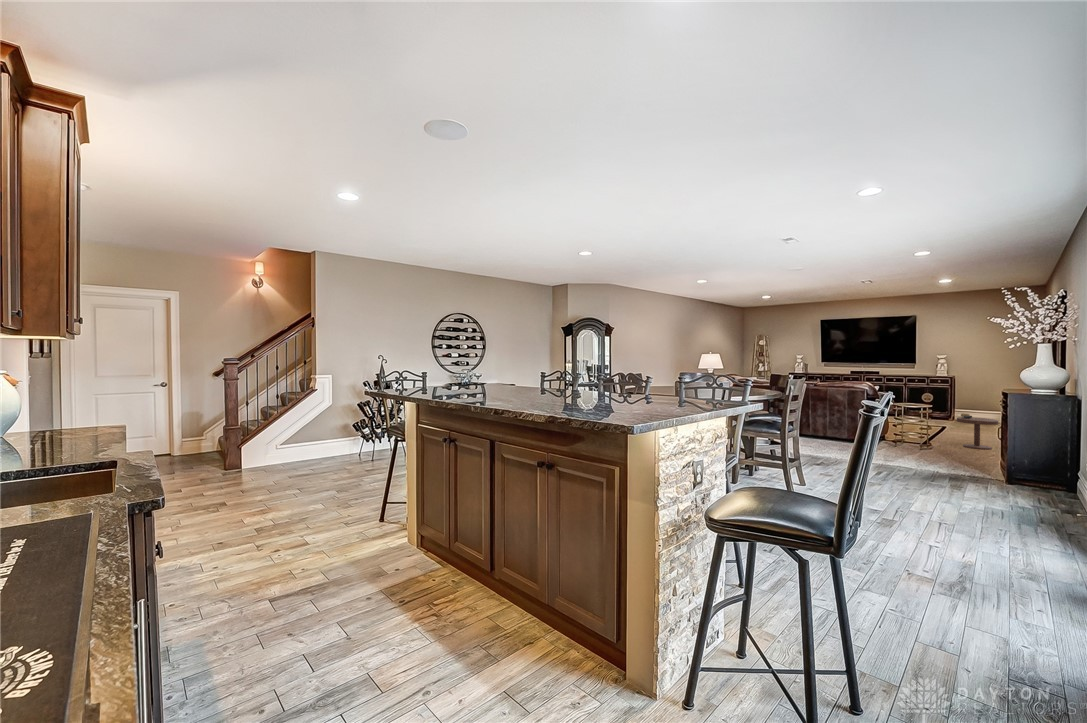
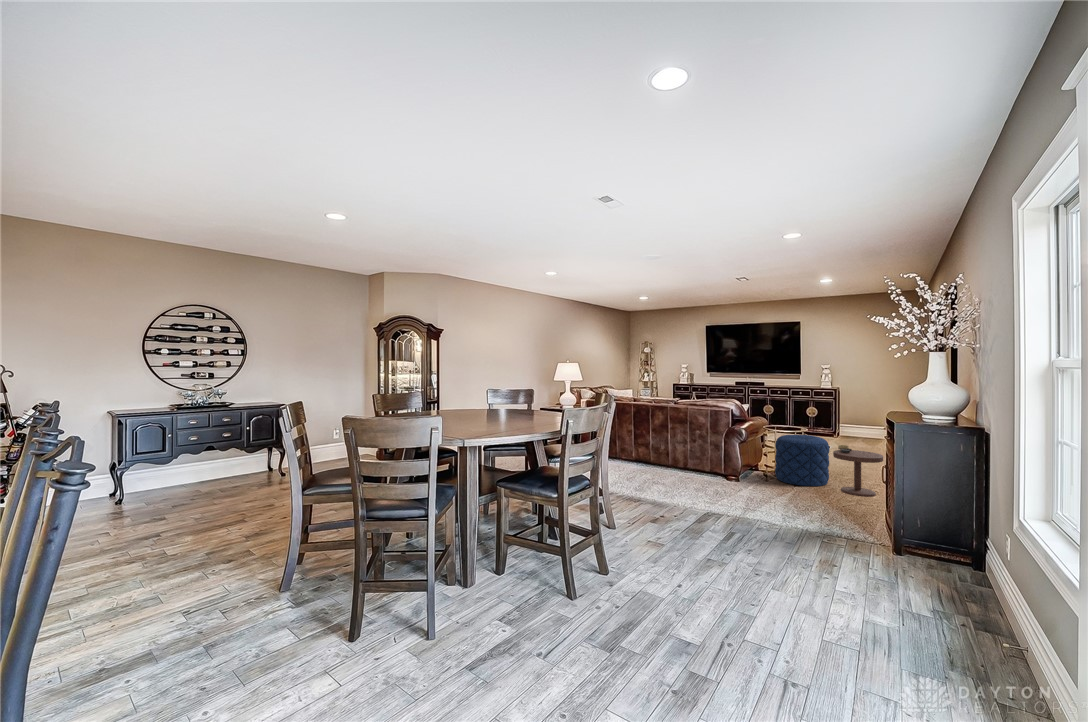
pouf: none [900,412,950,451] -> present [775,435,830,486]

